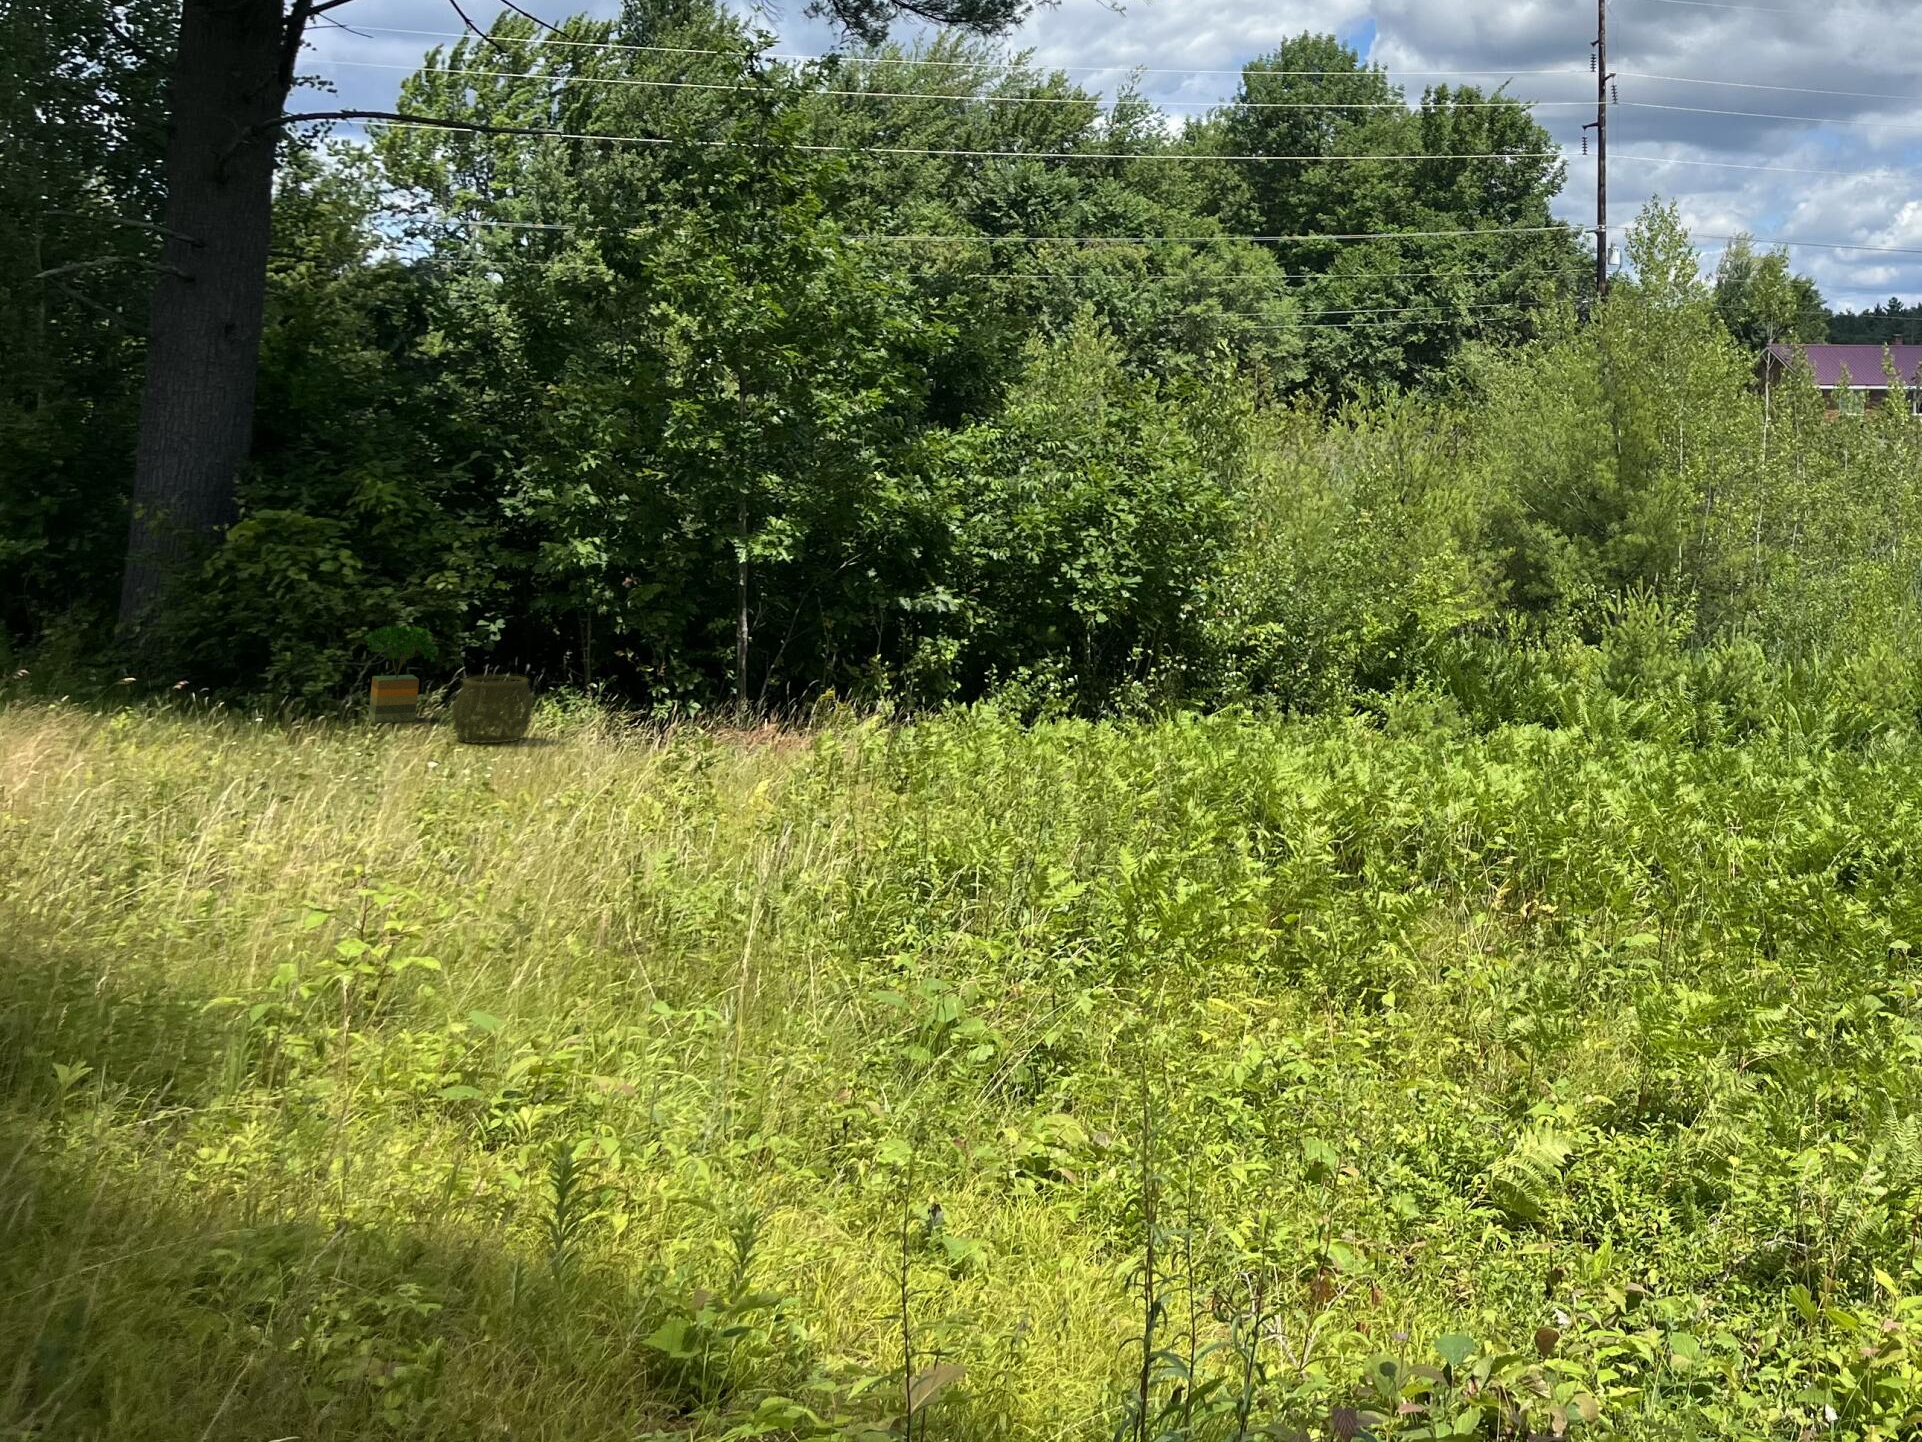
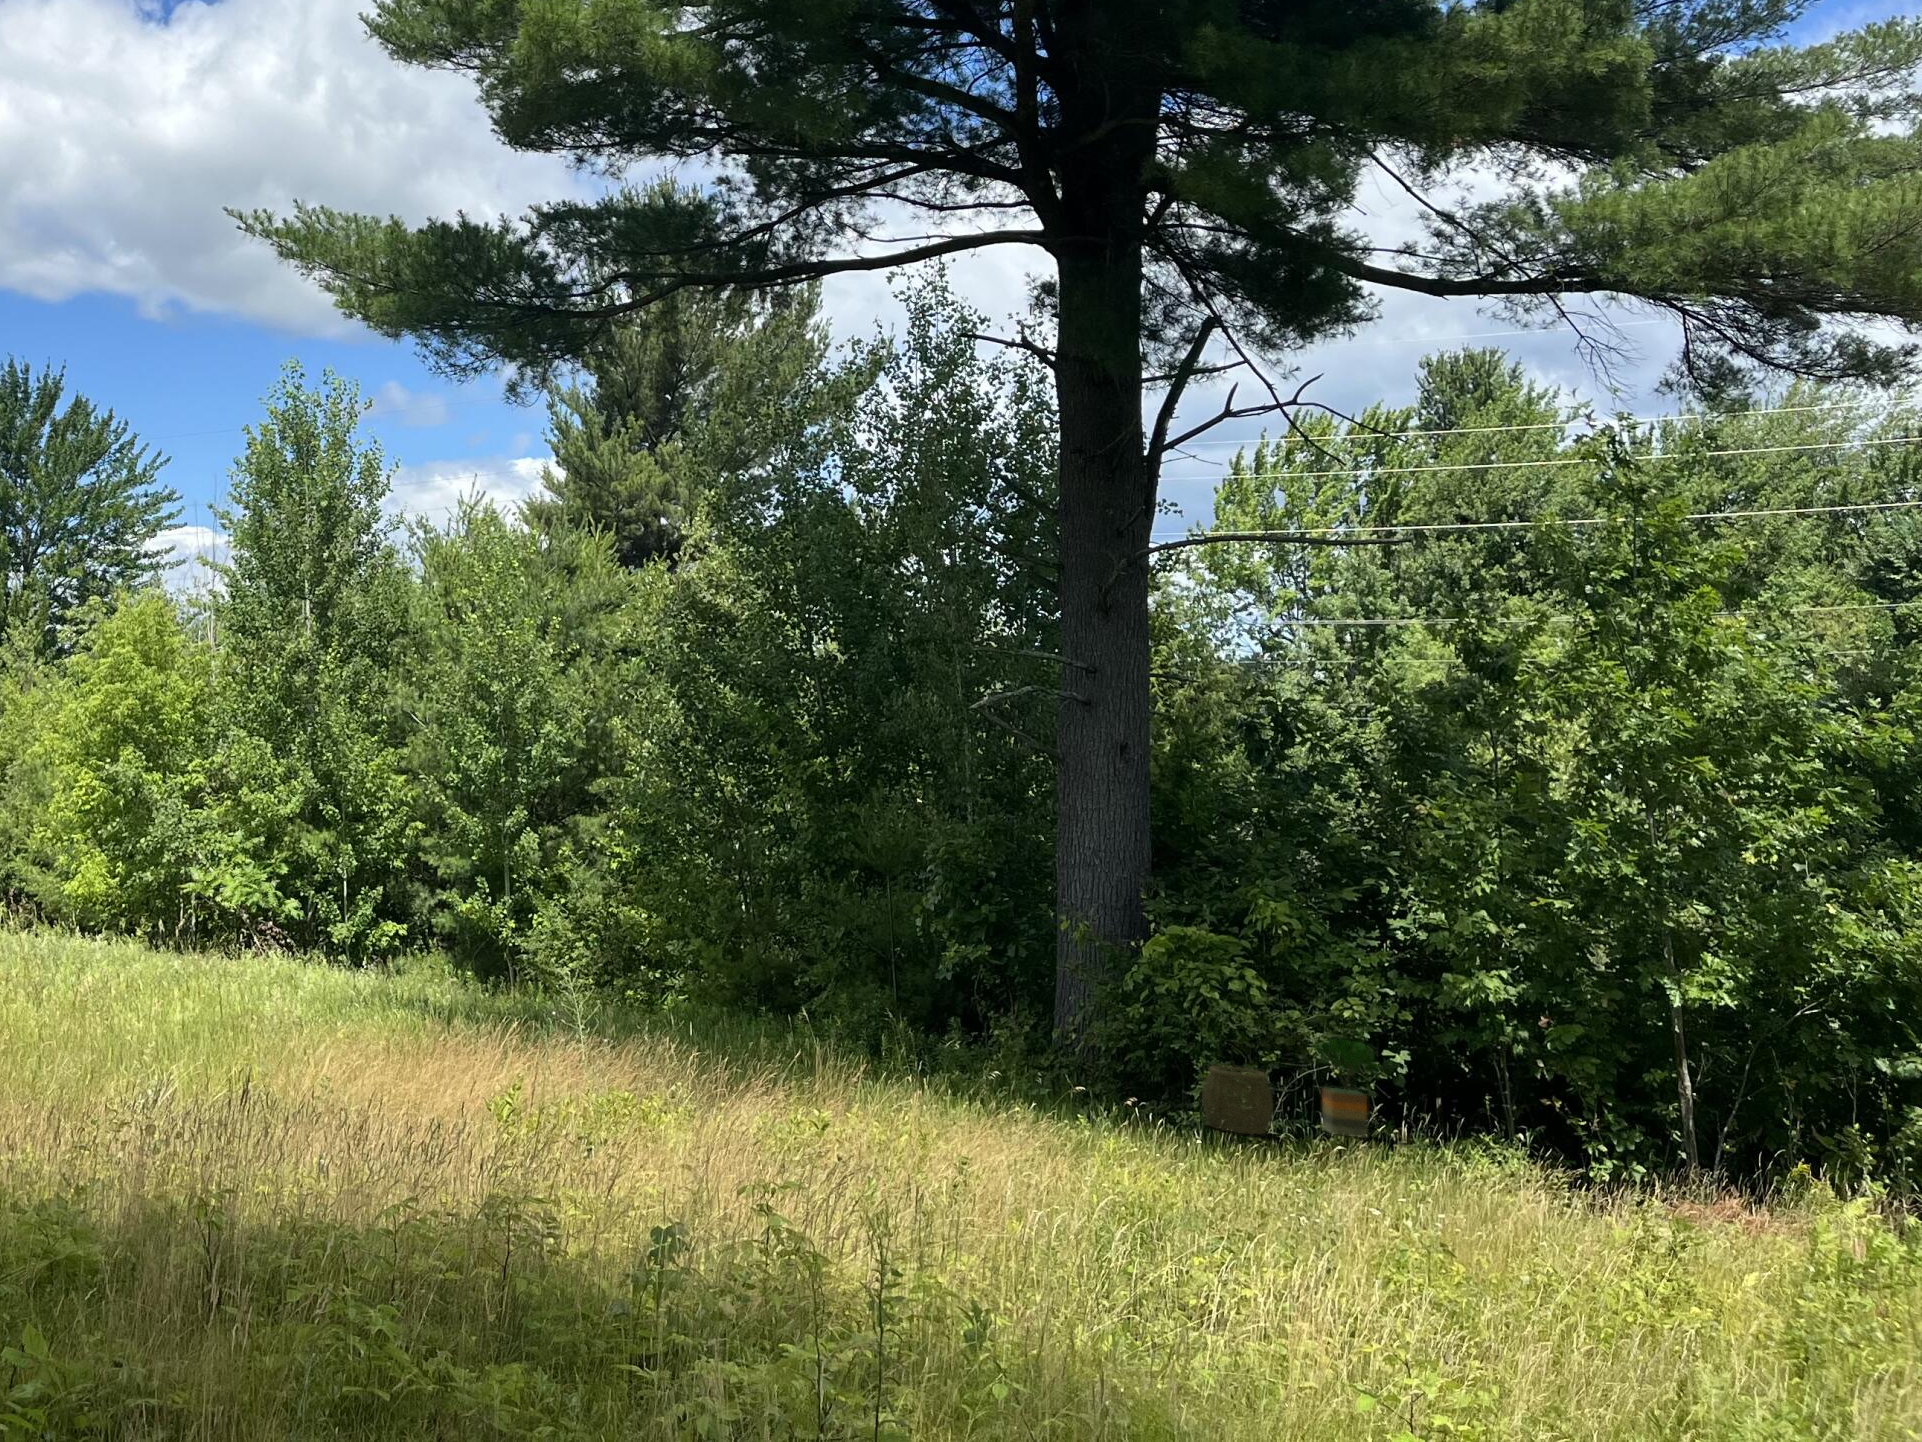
woven basket: present [452,676,533,744] -> present [1202,1066,1273,1135]

